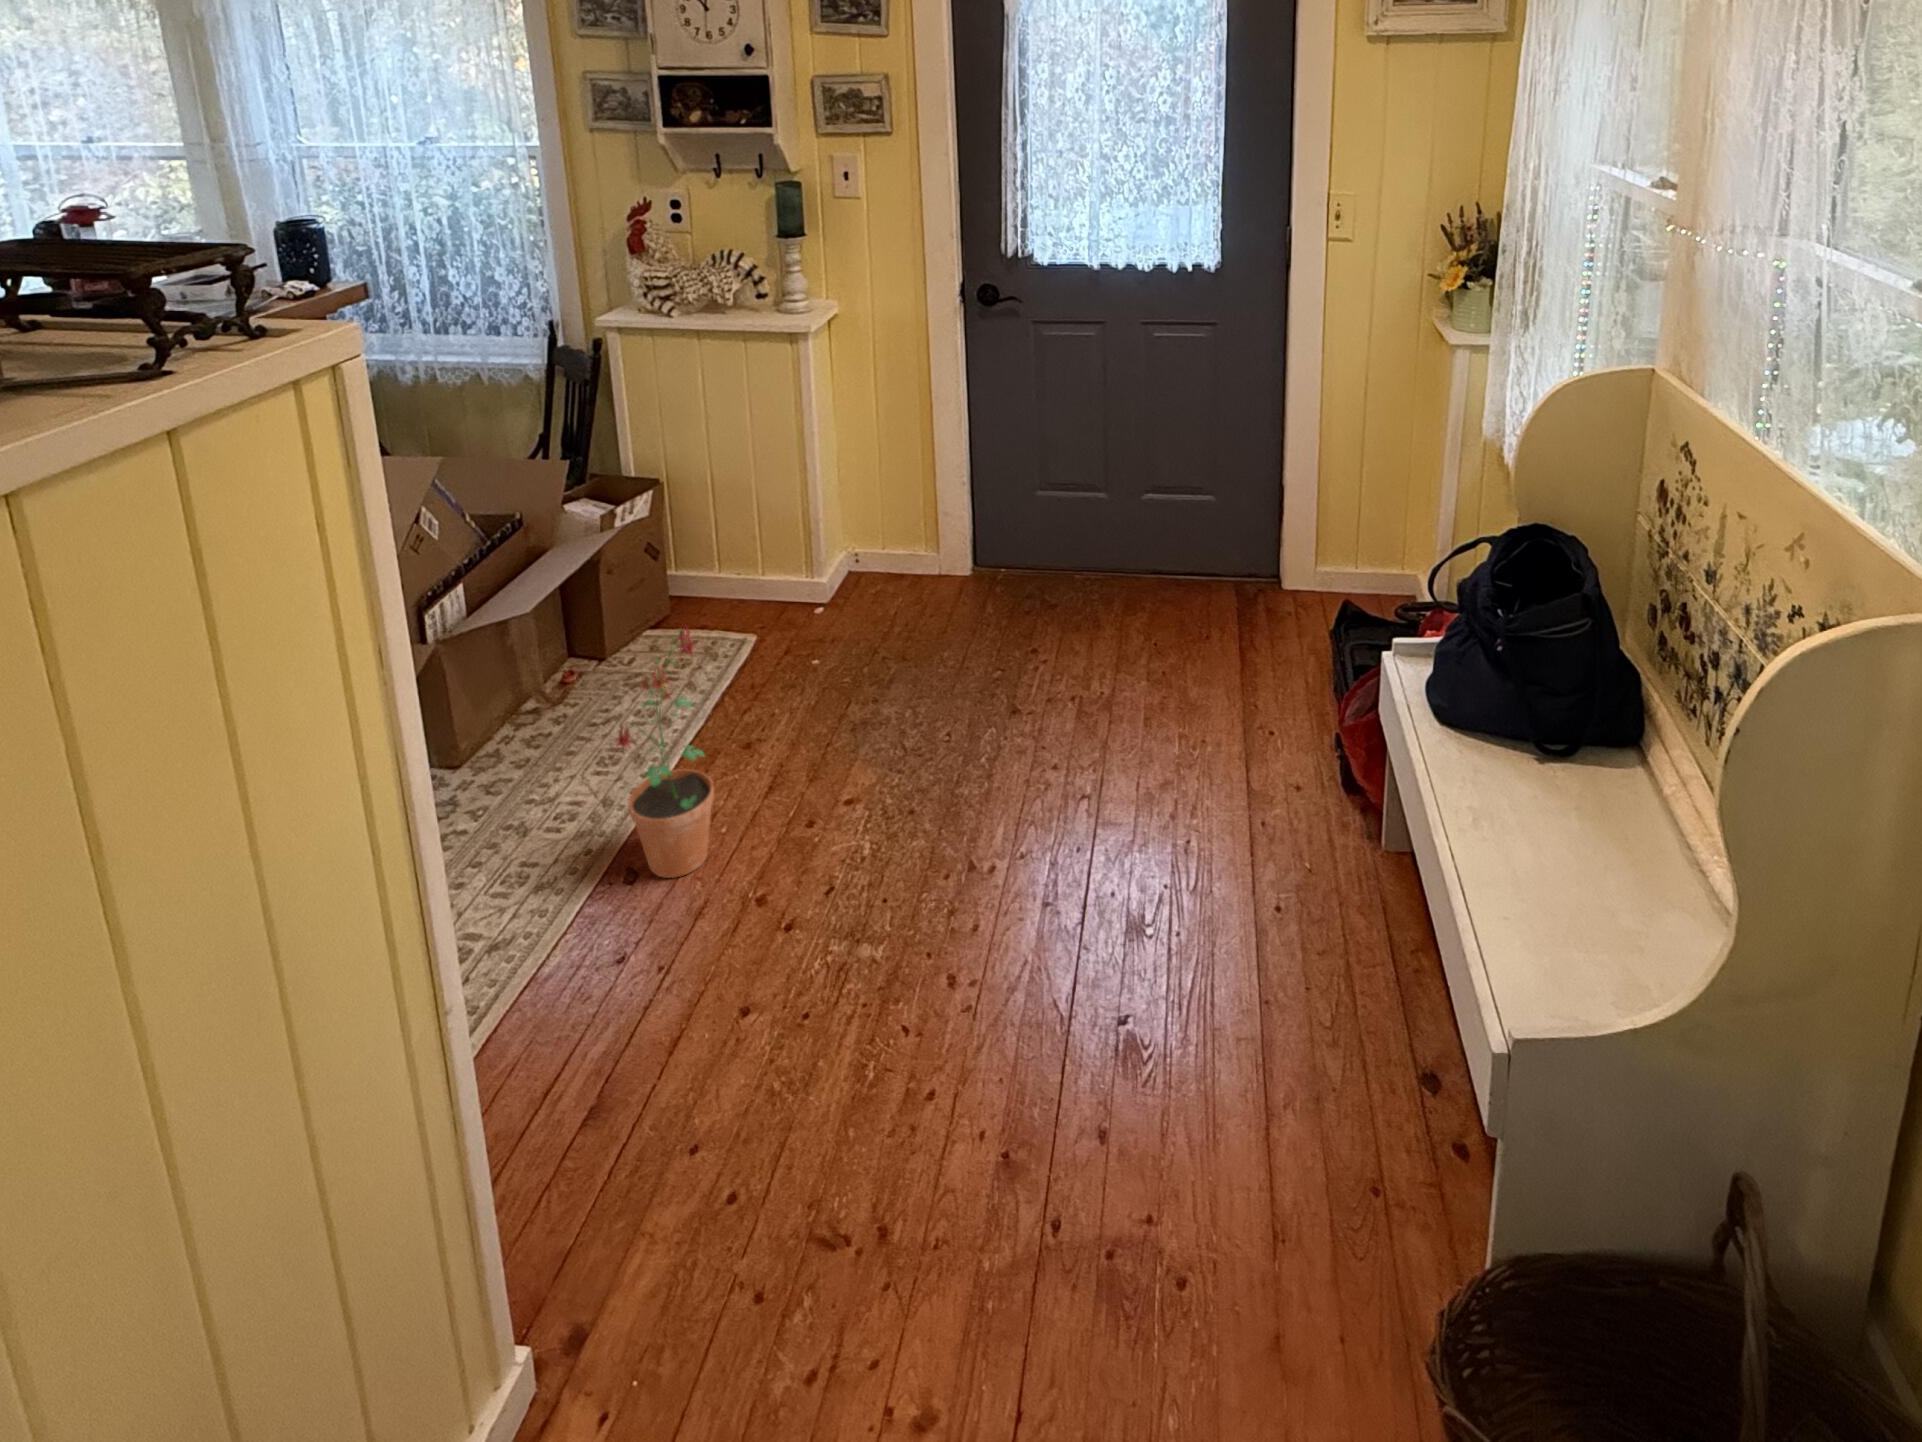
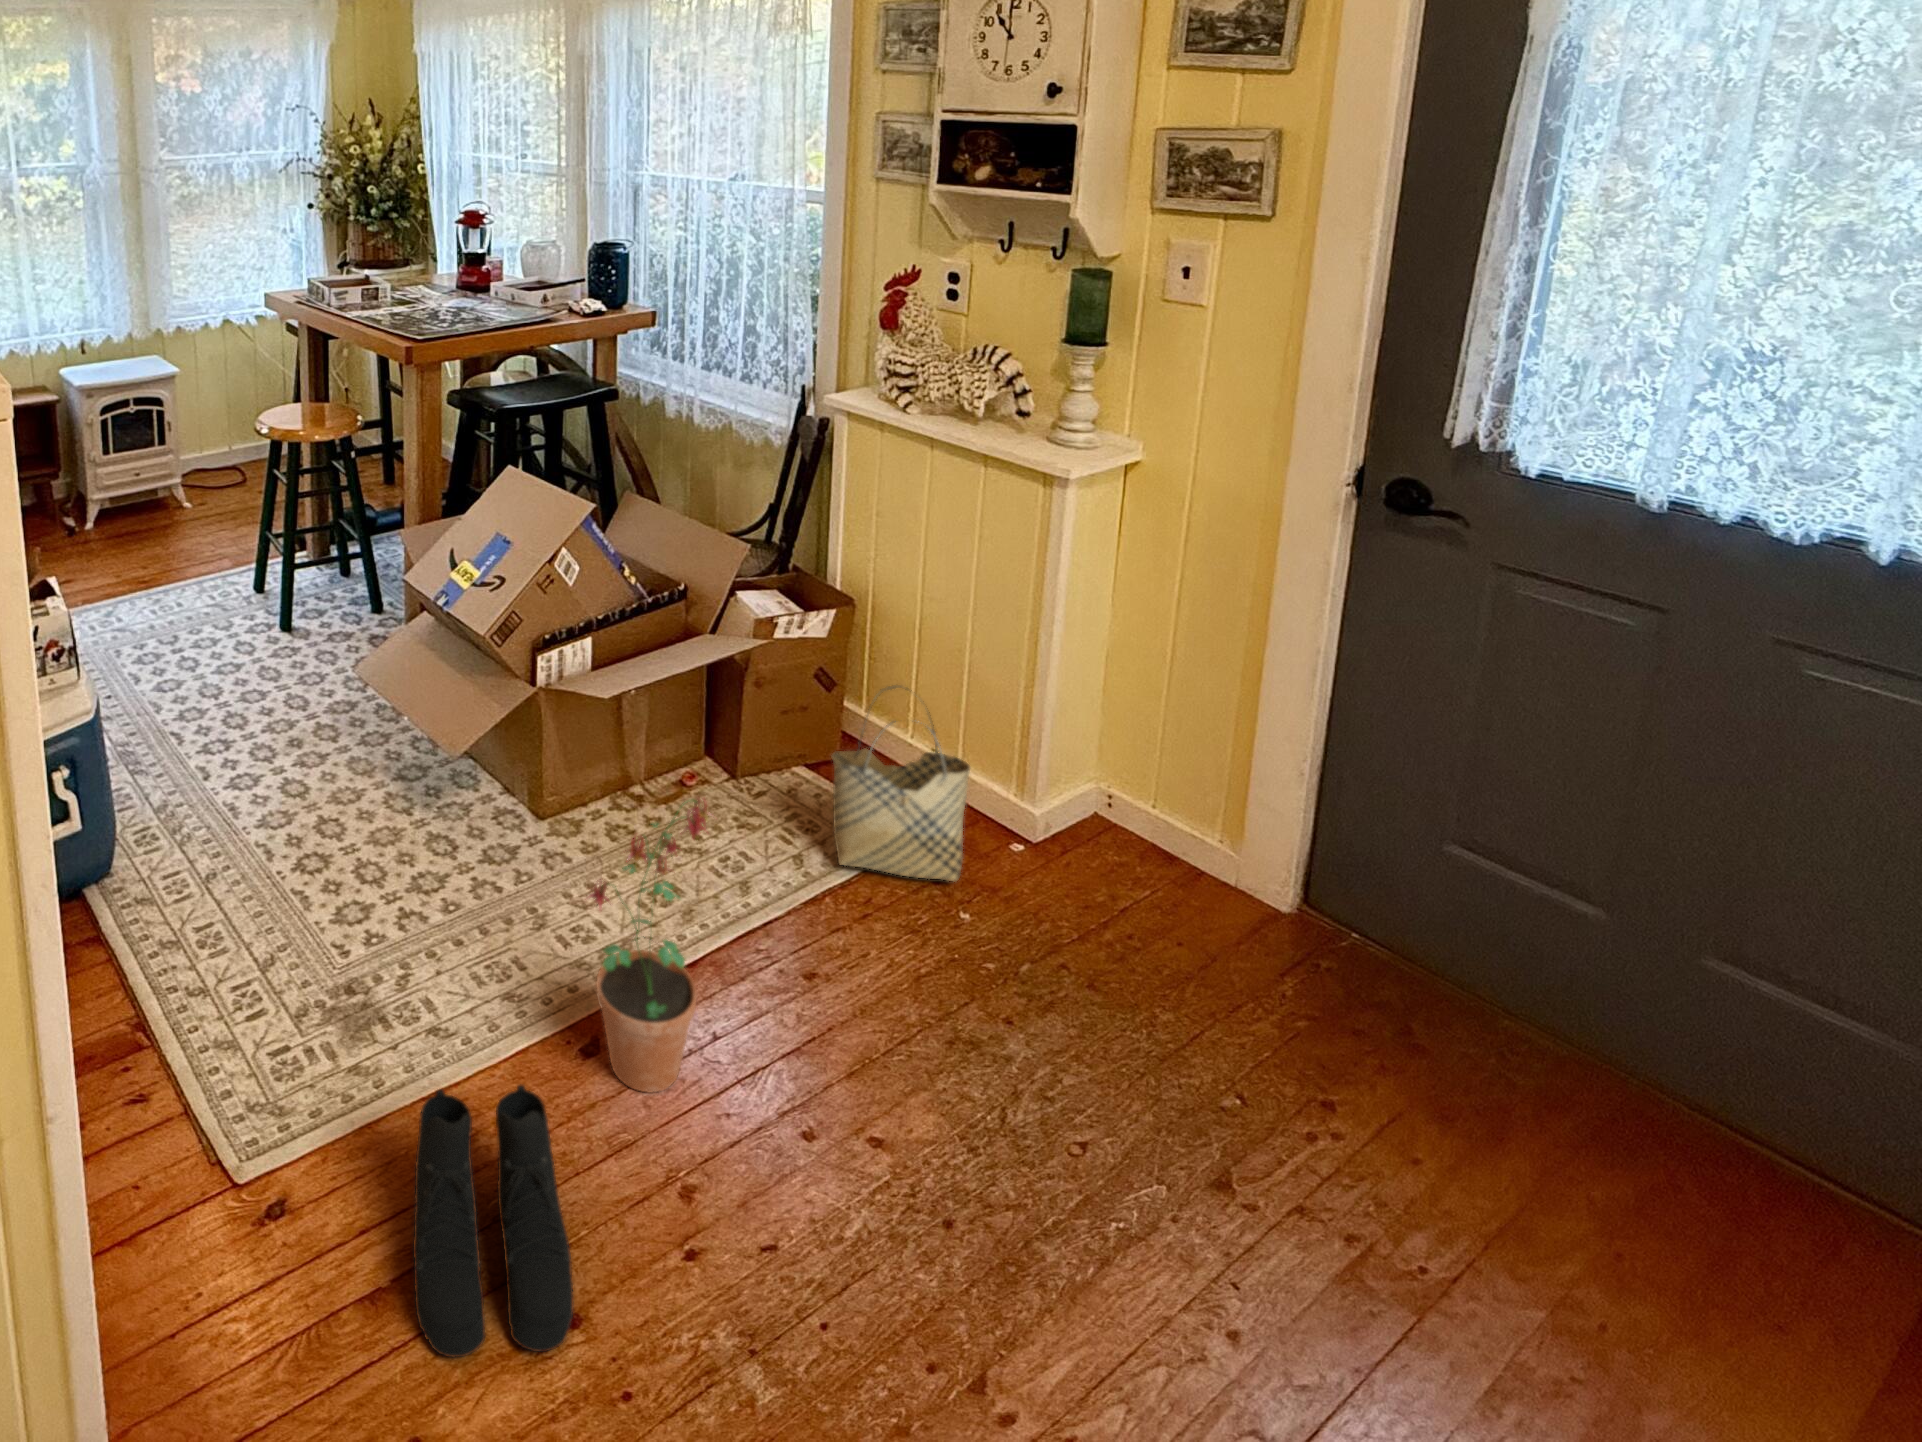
woven basket: none [702,522,805,674] -> present [832,685,971,881]
boots: none [565,893,744,1095] -> present [413,1084,574,1357]

